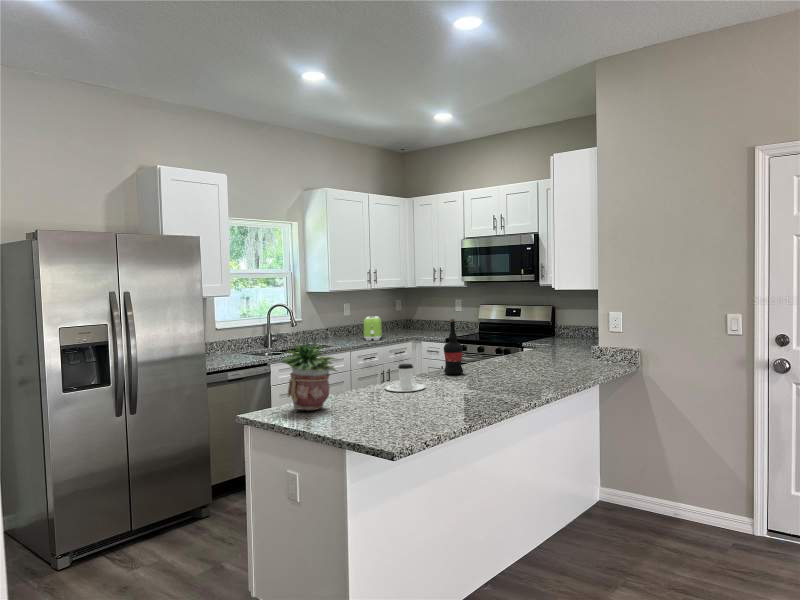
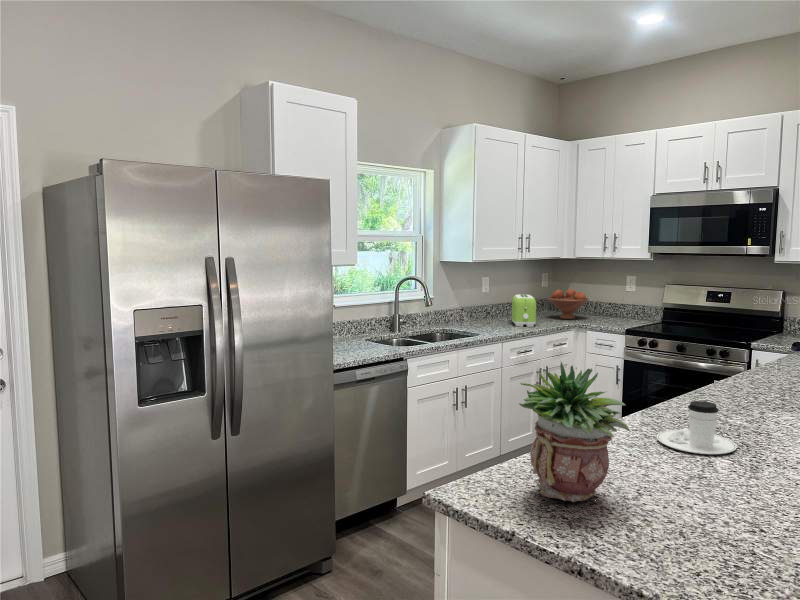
fruit bowl: none [395,311,425,334] -> present [548,289,588,319]
wine bottle: present [444,319,463,374] -> none [725,320,763,412]

